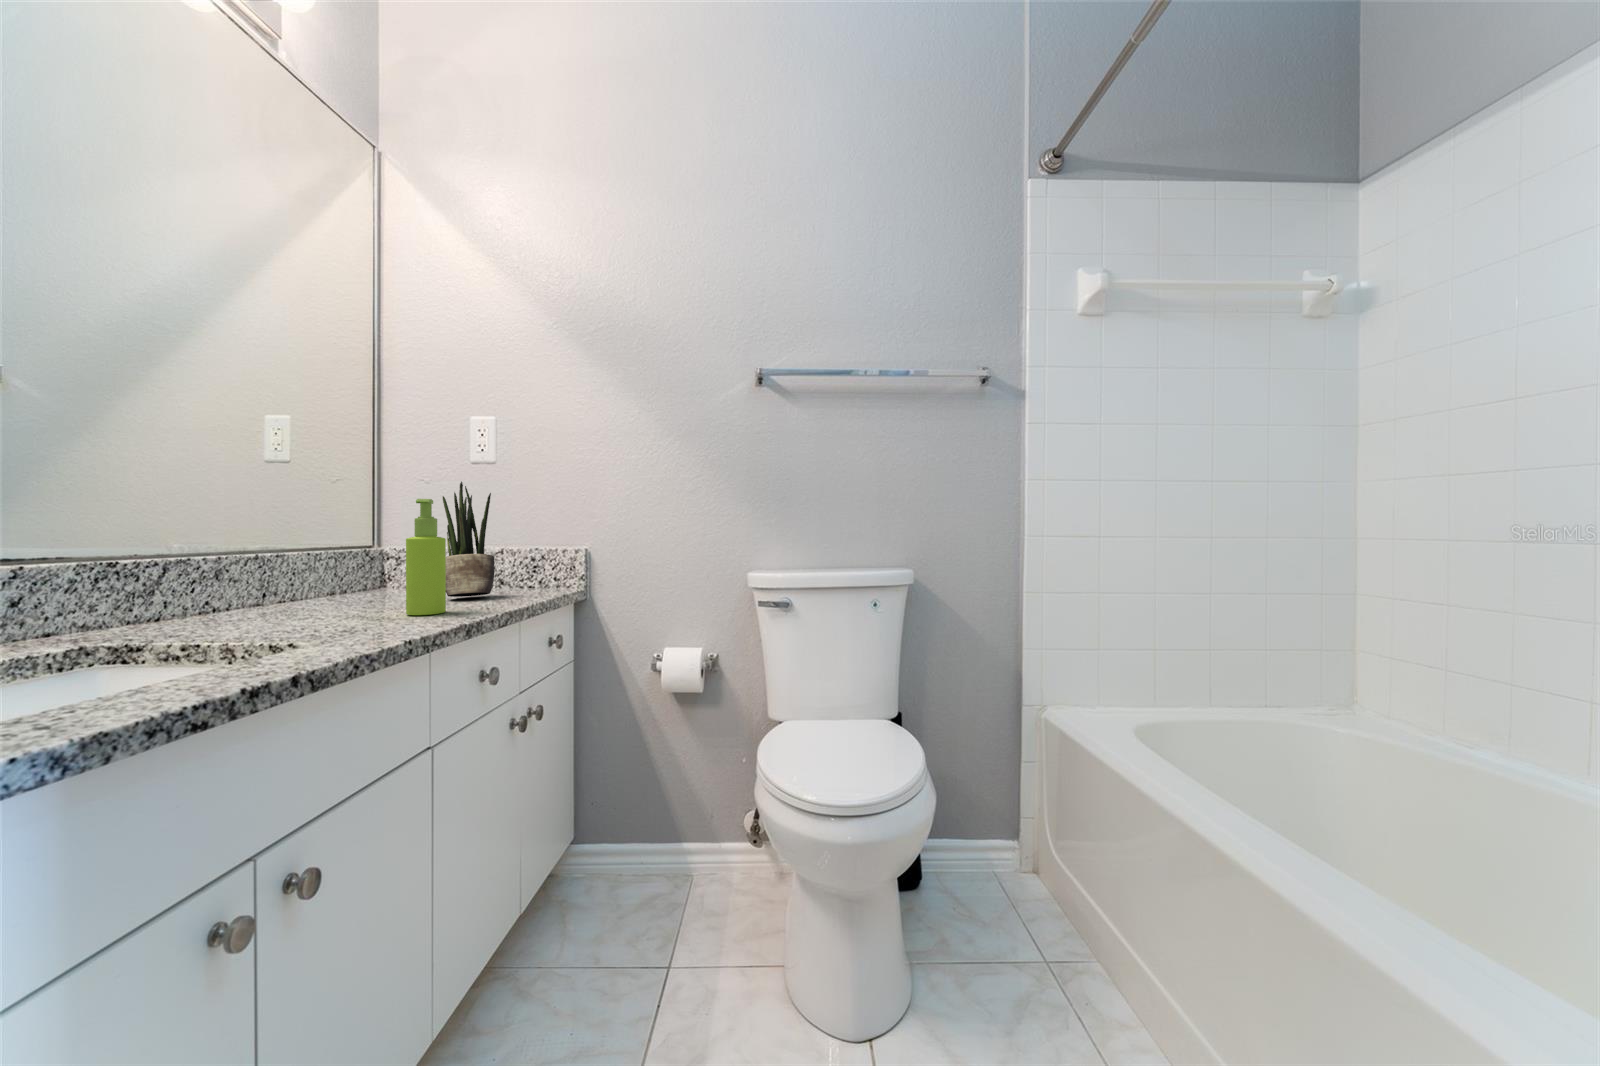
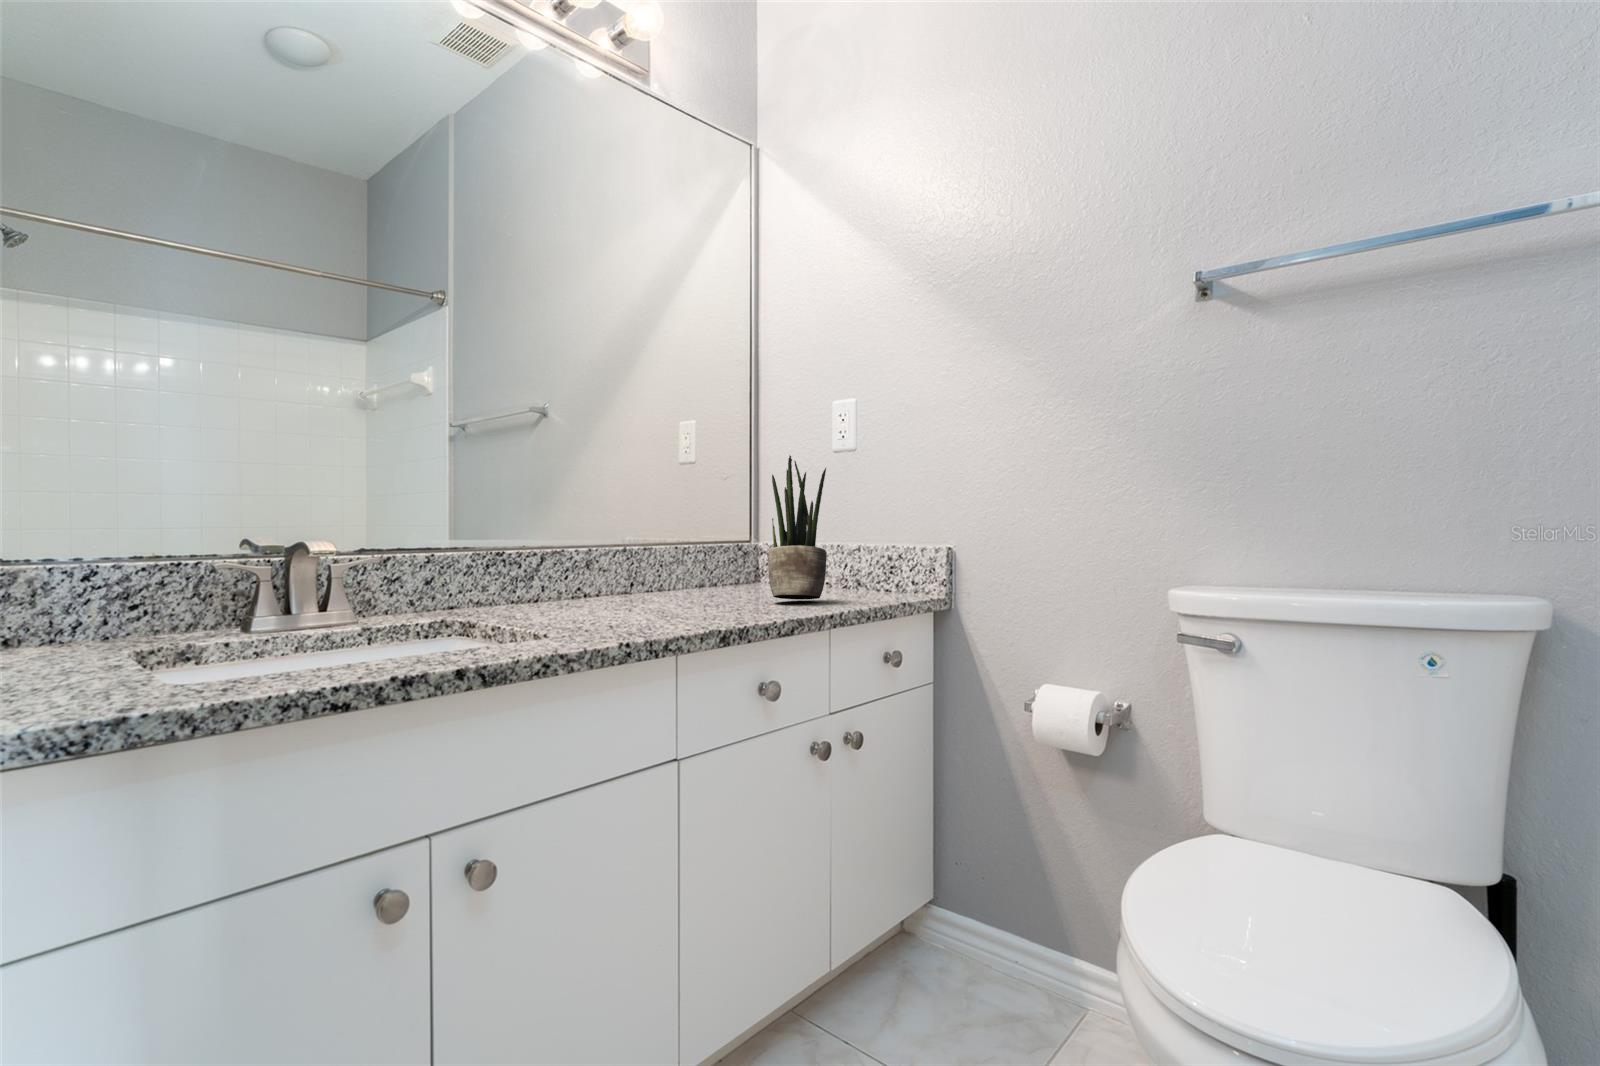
soap dispenser: present [406,499,446,615] -> none [696,475,737,617]

